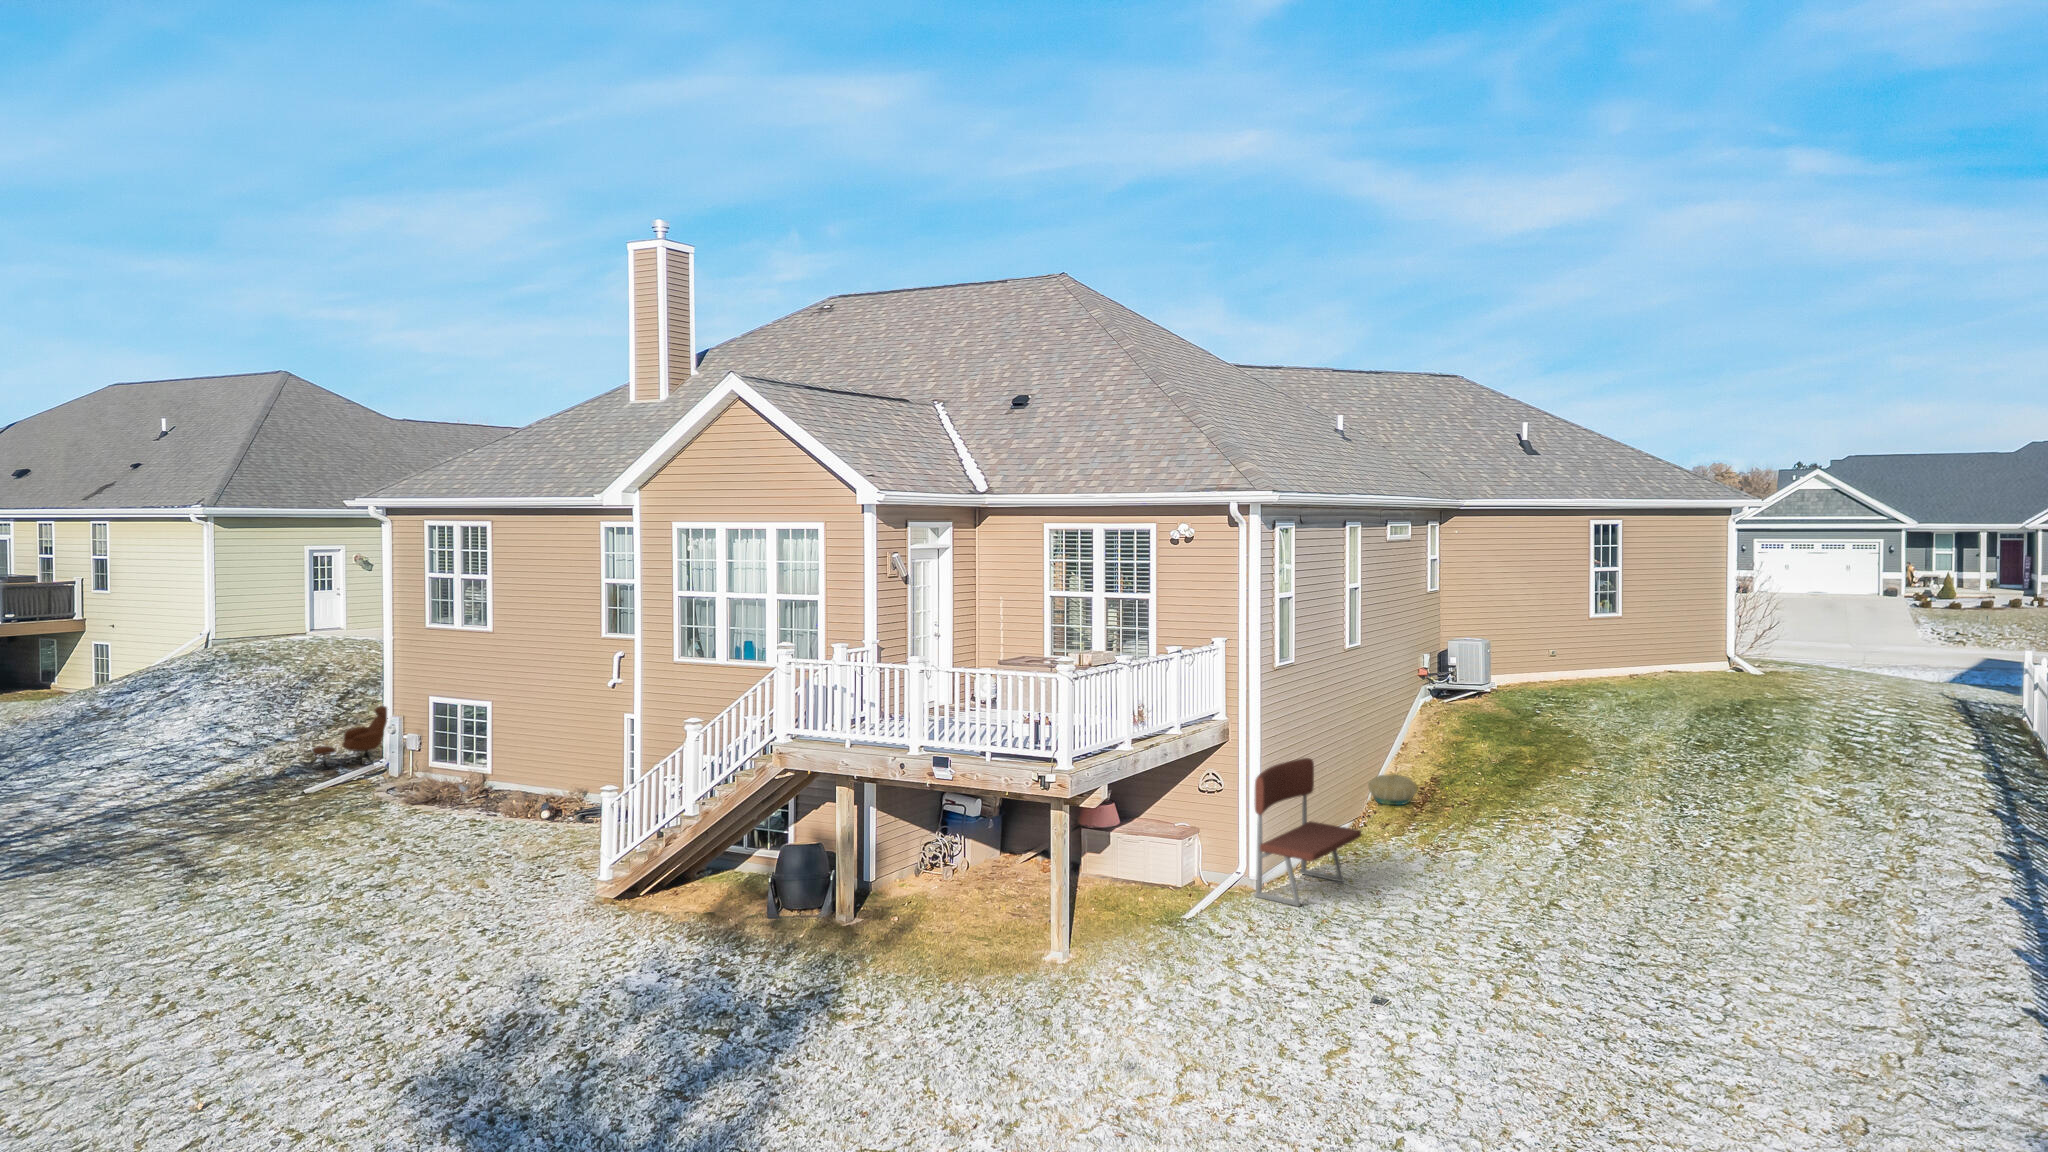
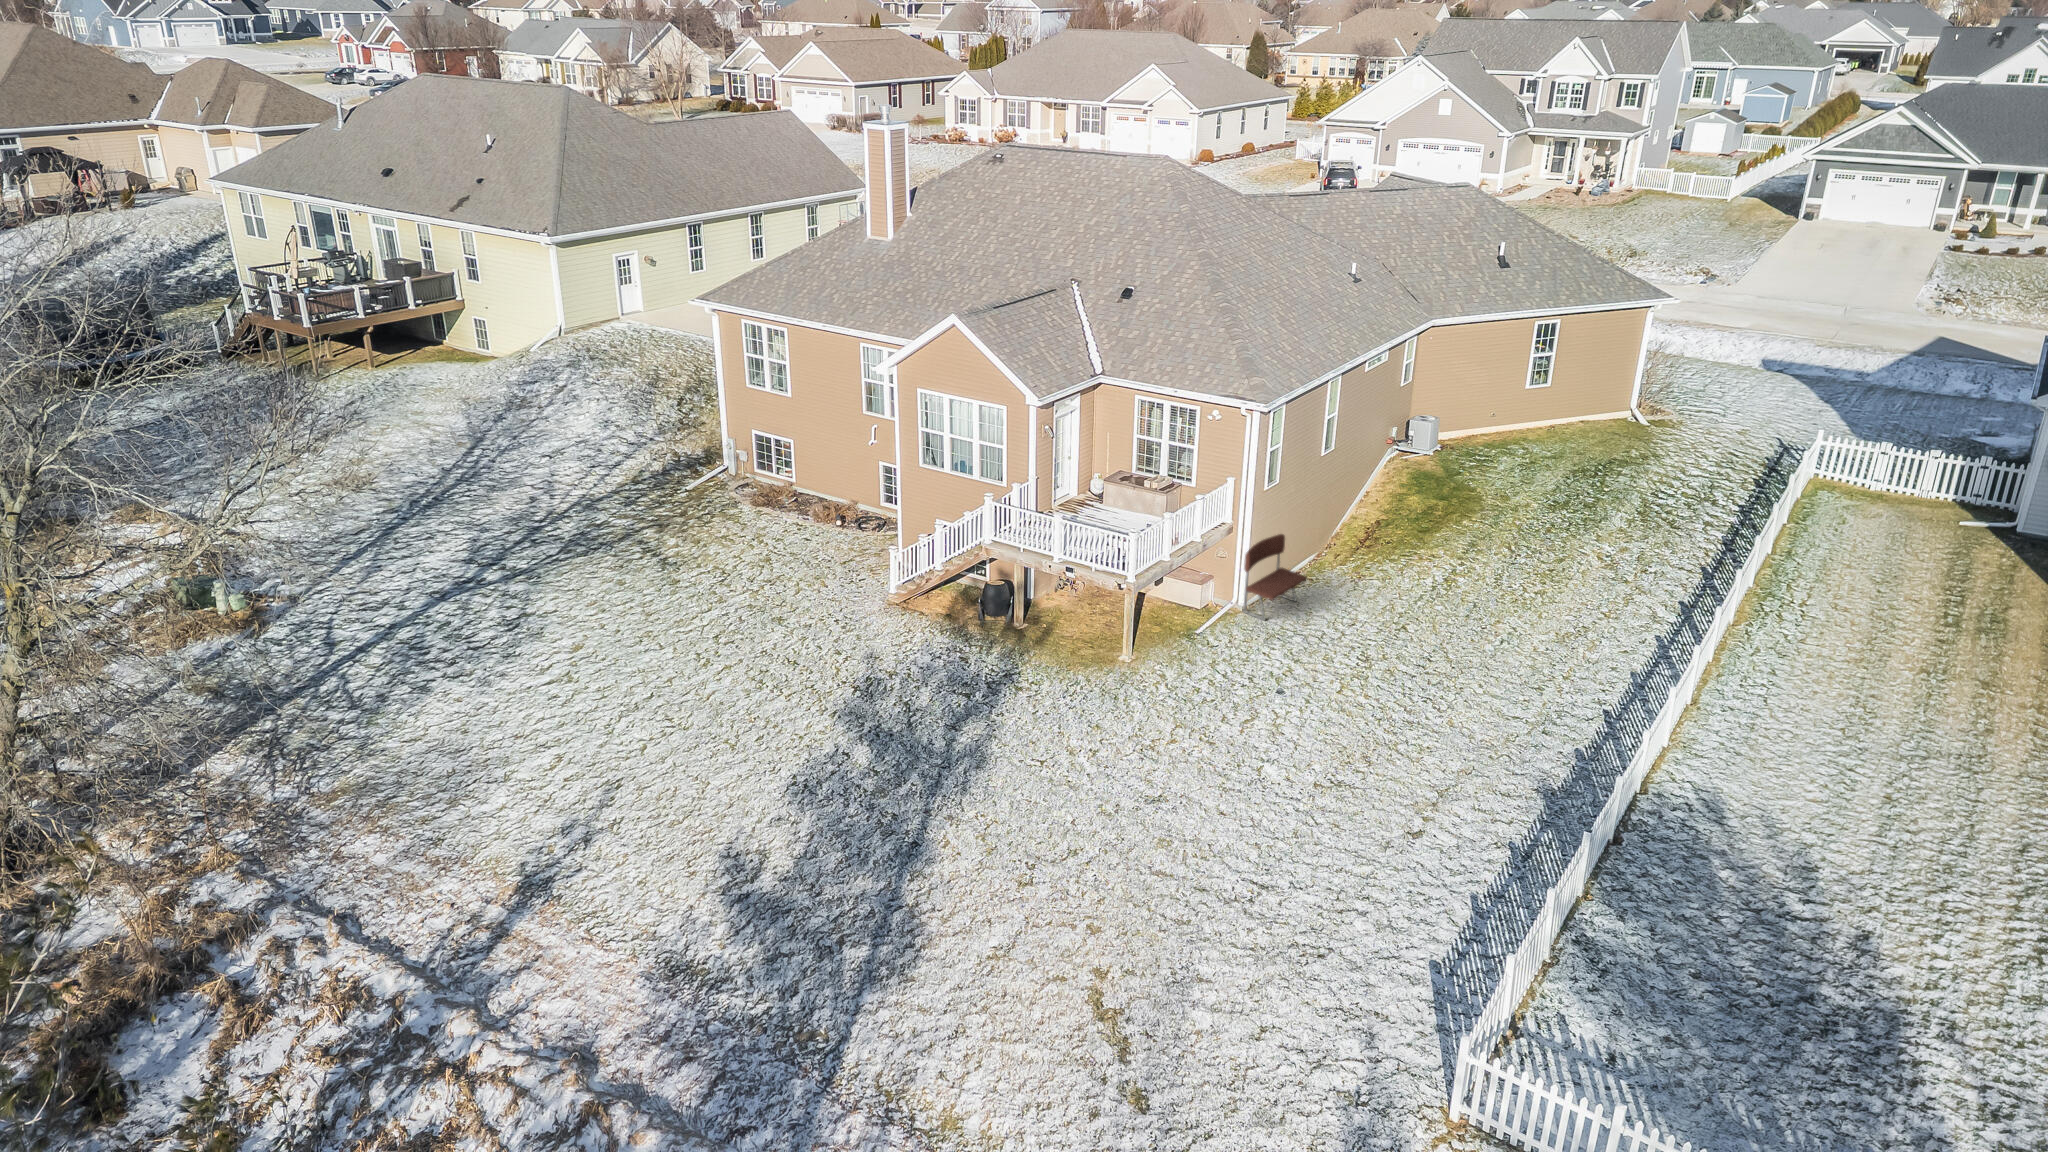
lounge chair: present [312,706,388,766] -> none [688,433,729,477]
basket: present [1368,774,1417,805] -> none [1340,510,1370,532]

